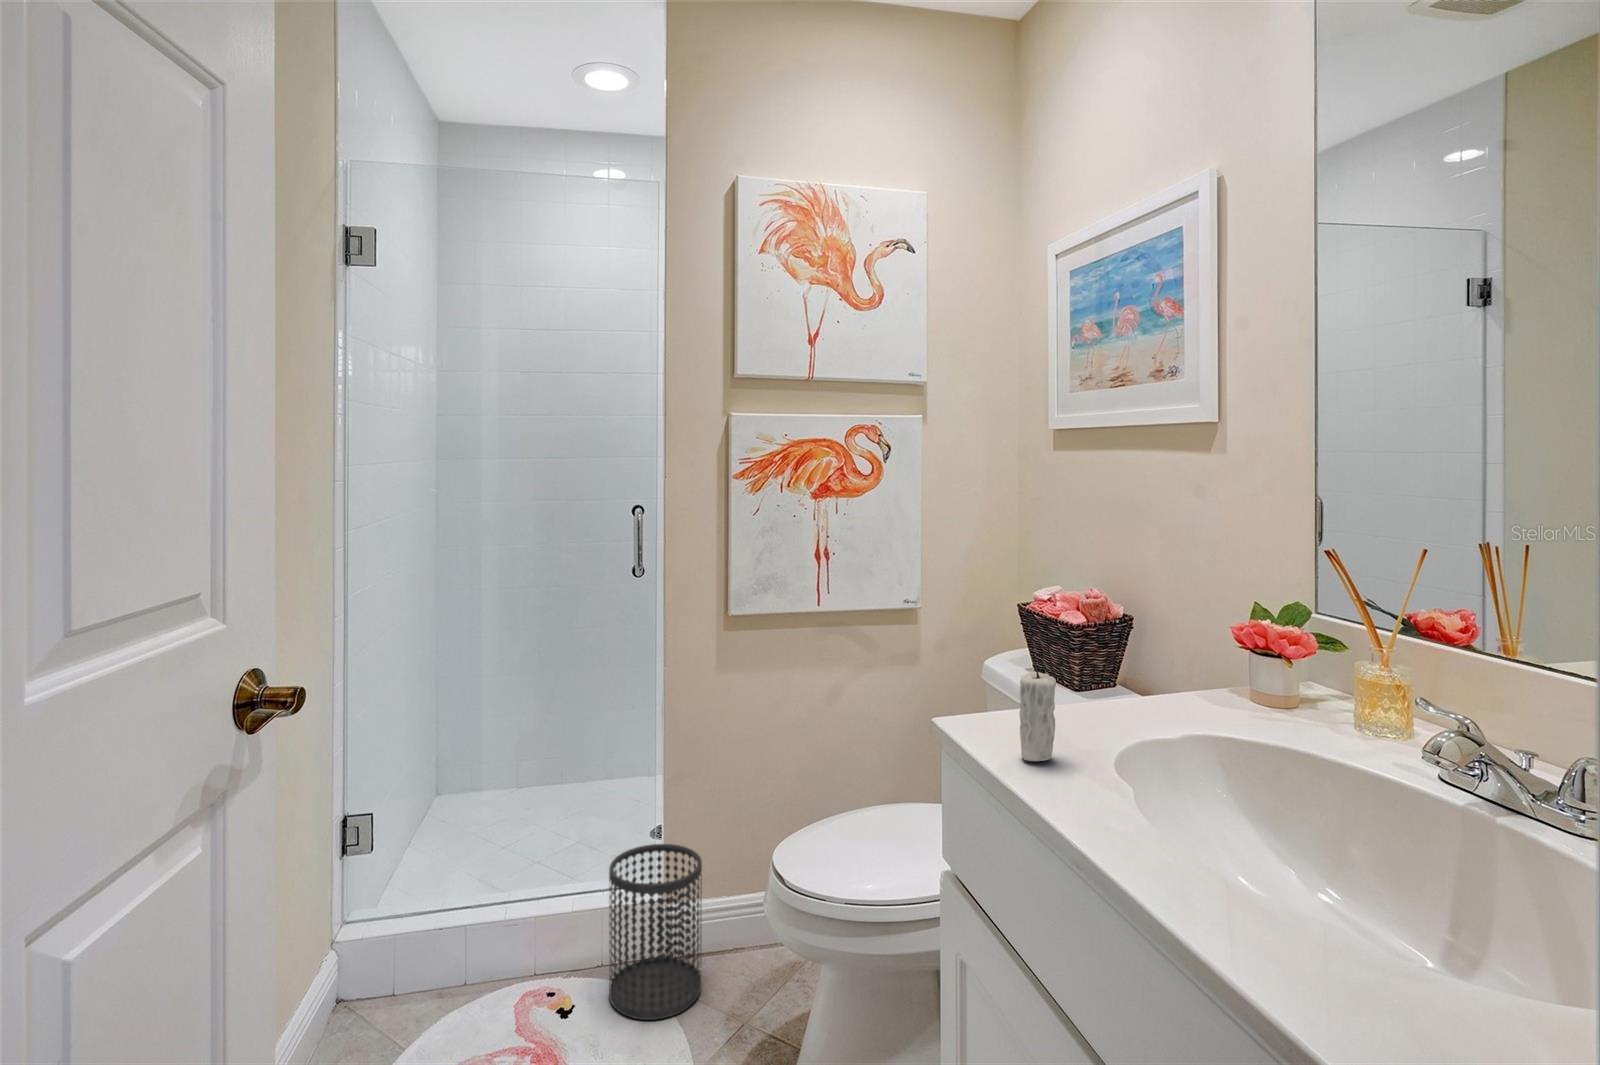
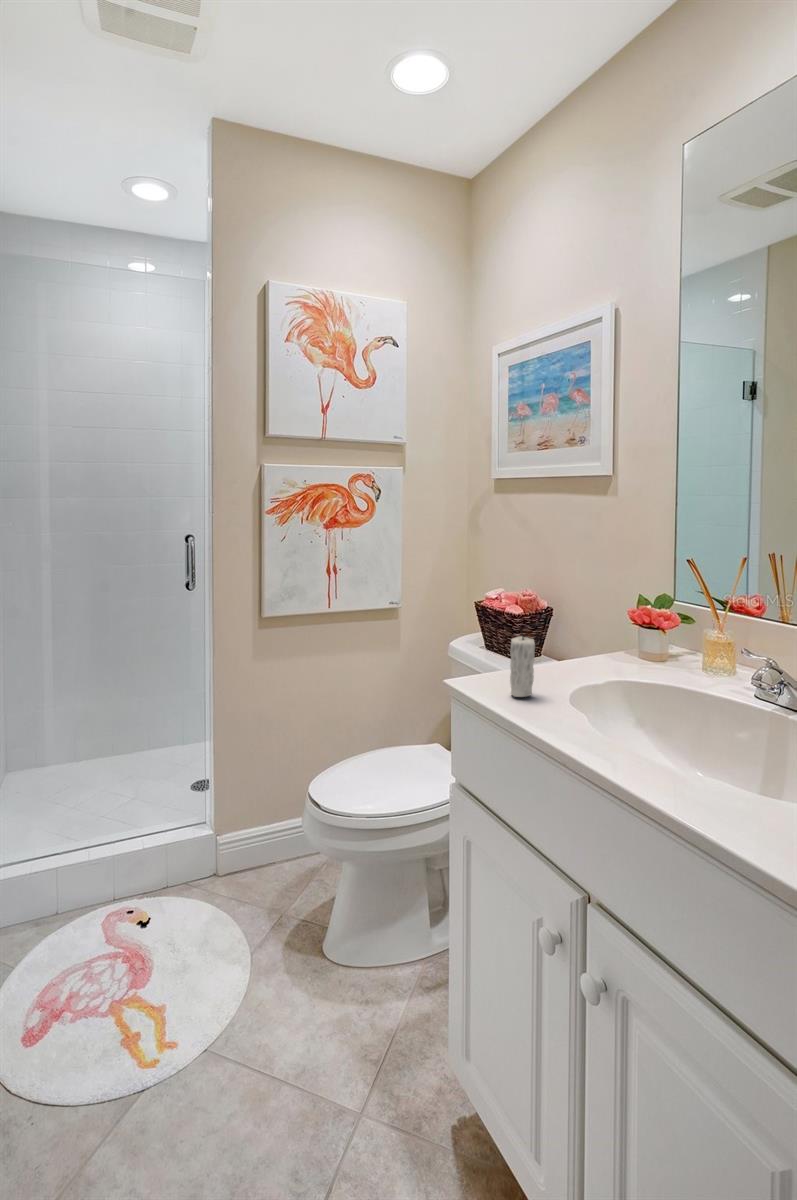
wastebasket: present [609,844,702,1020] -> none [175,789,248,918]

